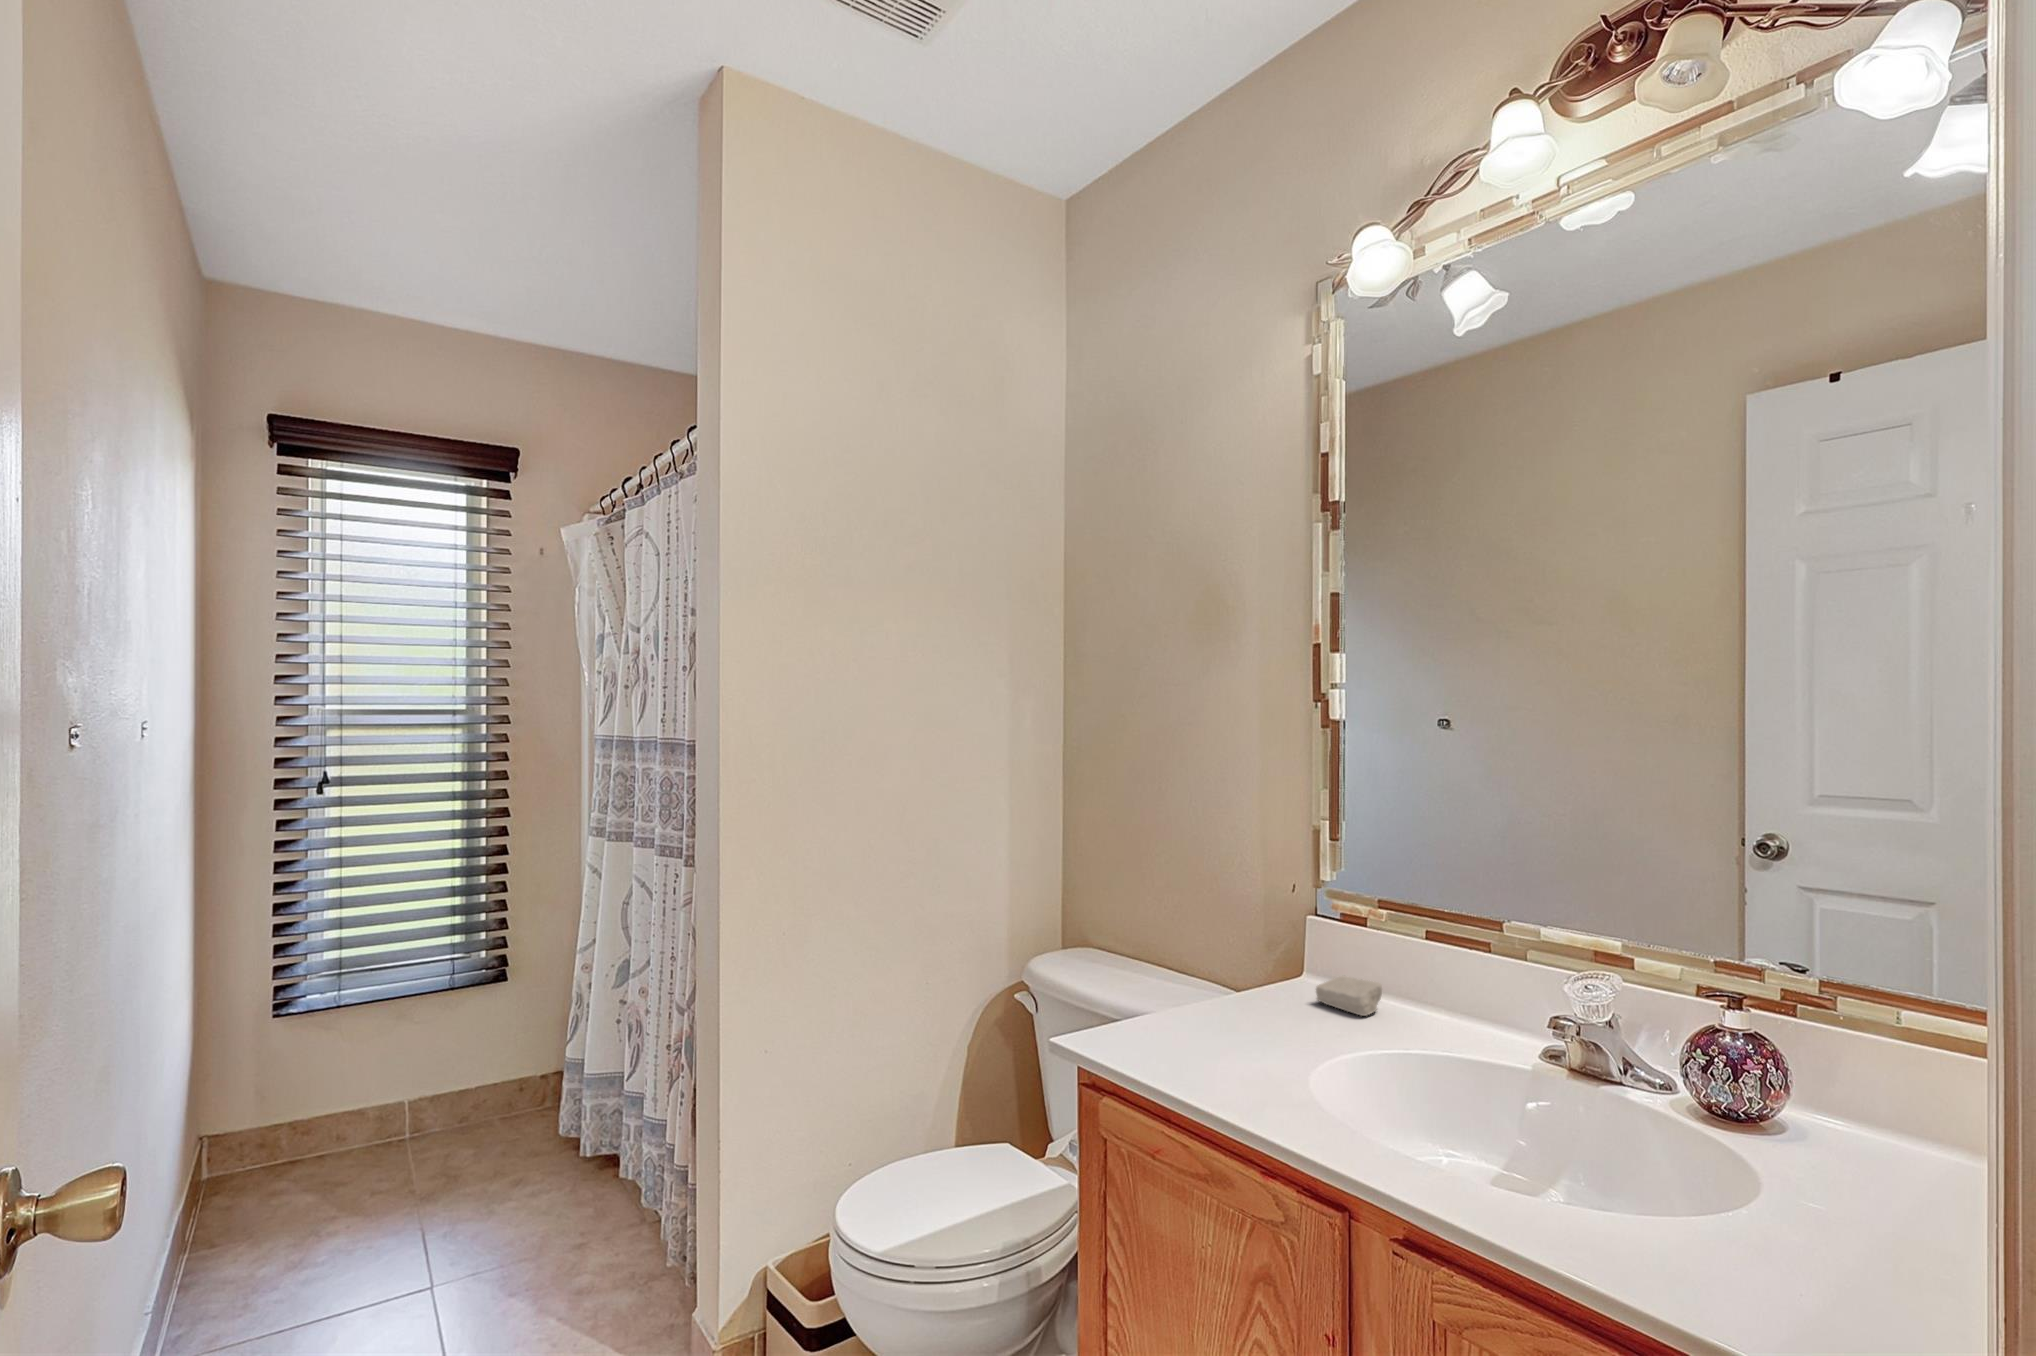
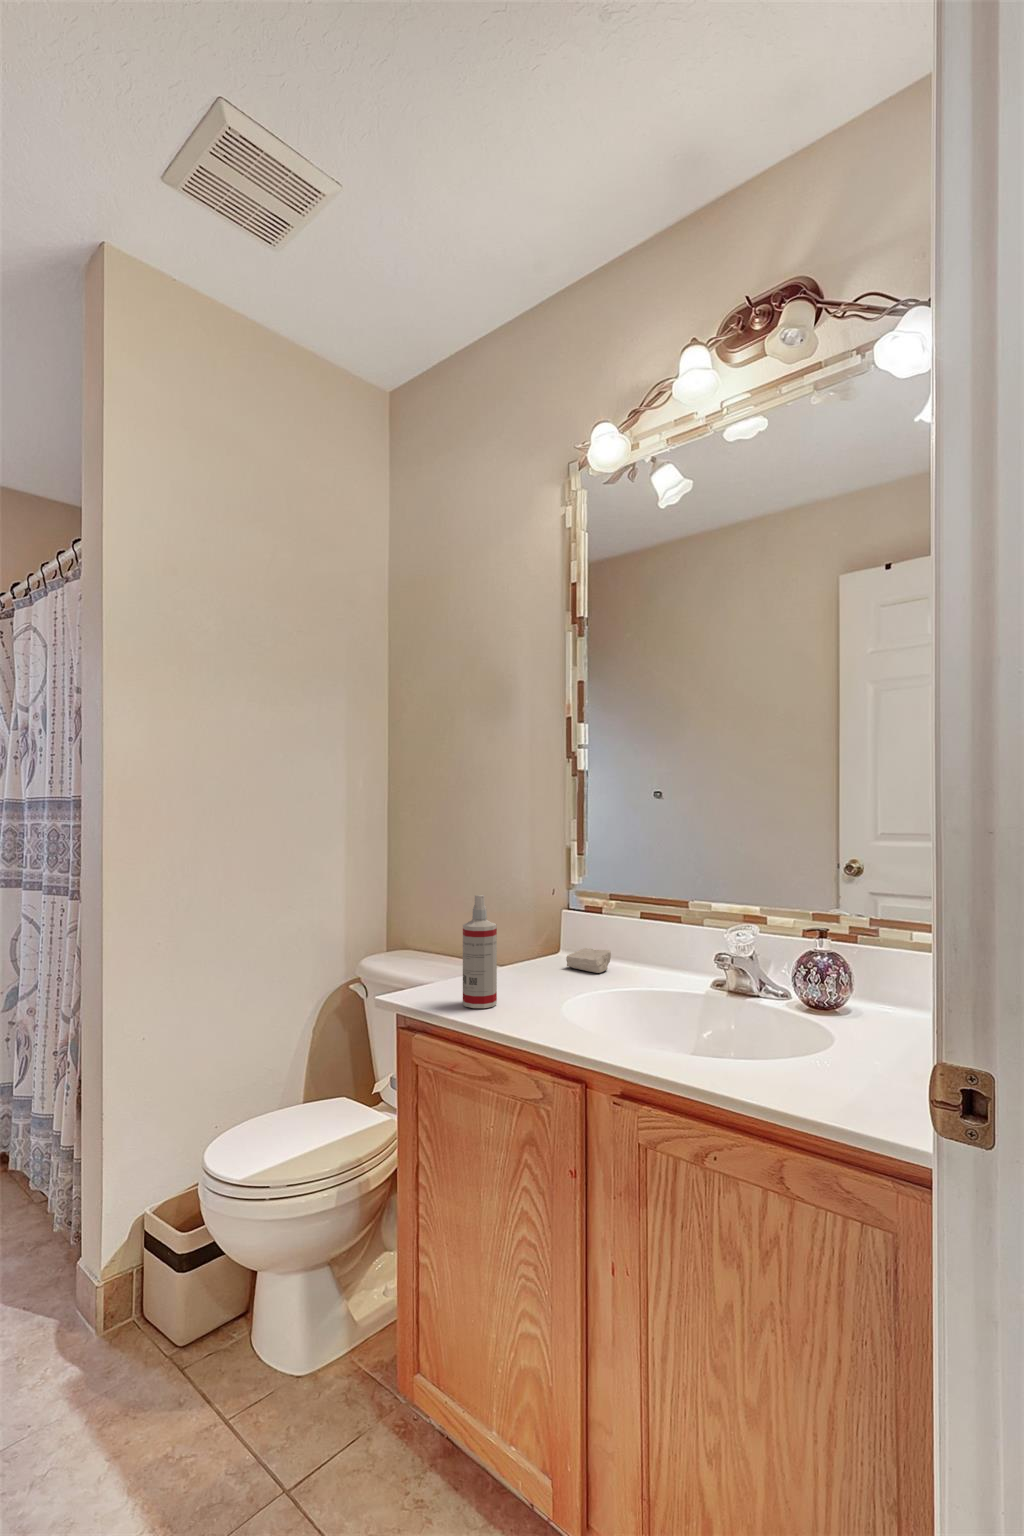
spray bottle: none [1167,908,1215,1069] -> present [463,895,497,1008]

